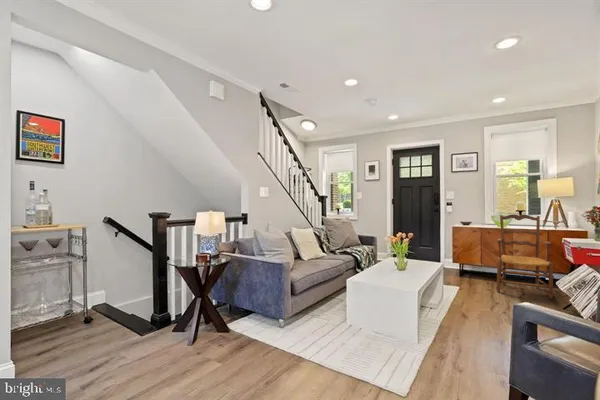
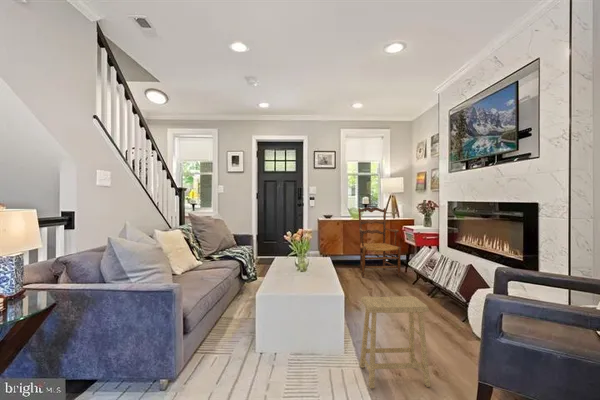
footstool: none [420,291,480,379] -> present [360,296,431,389]

